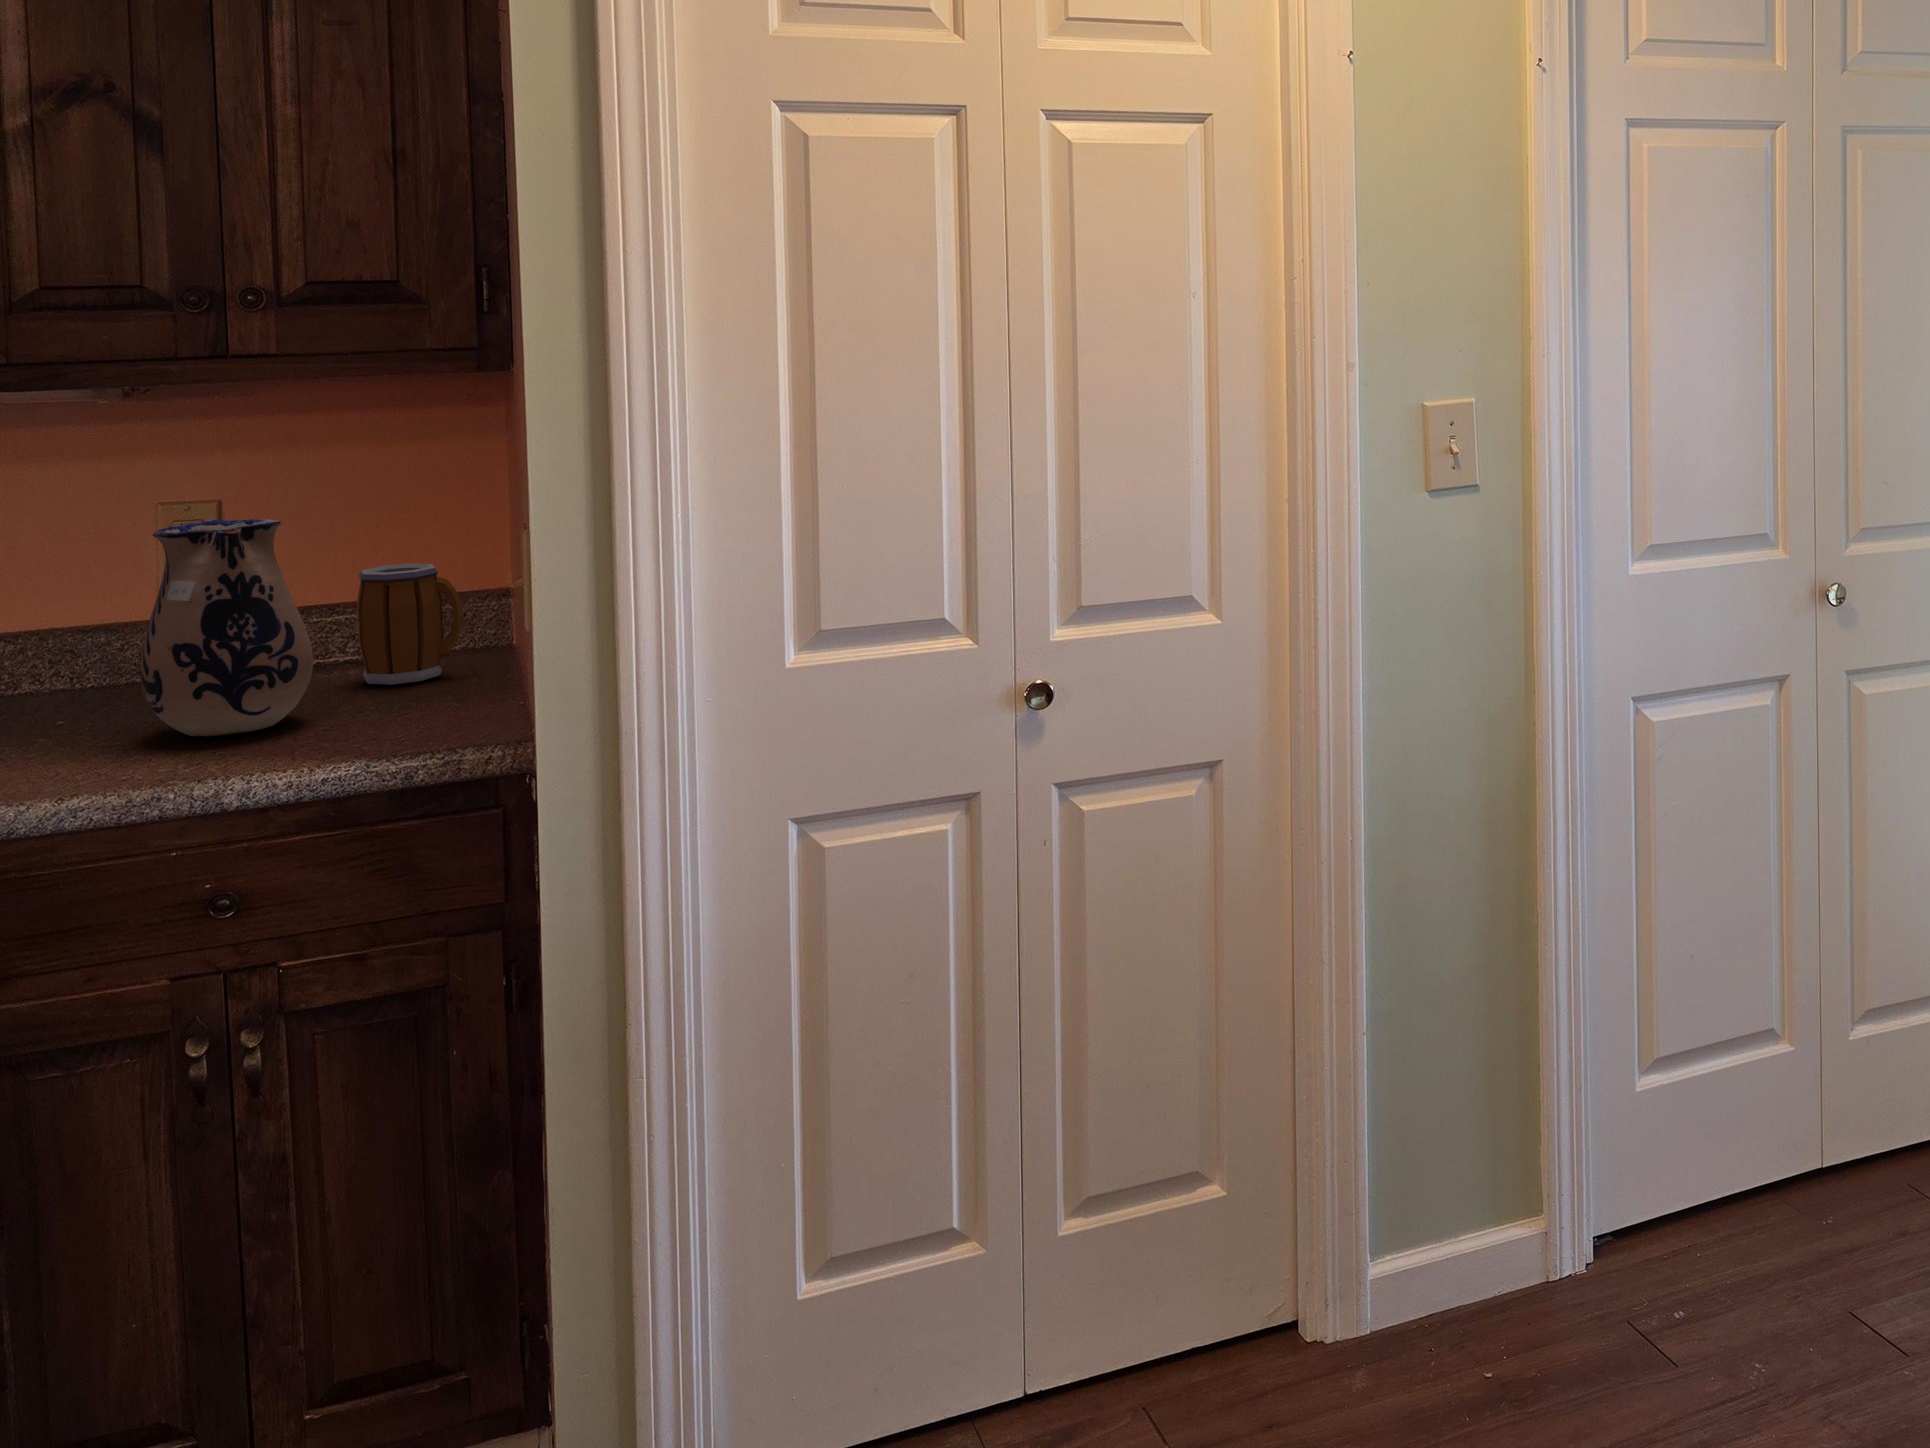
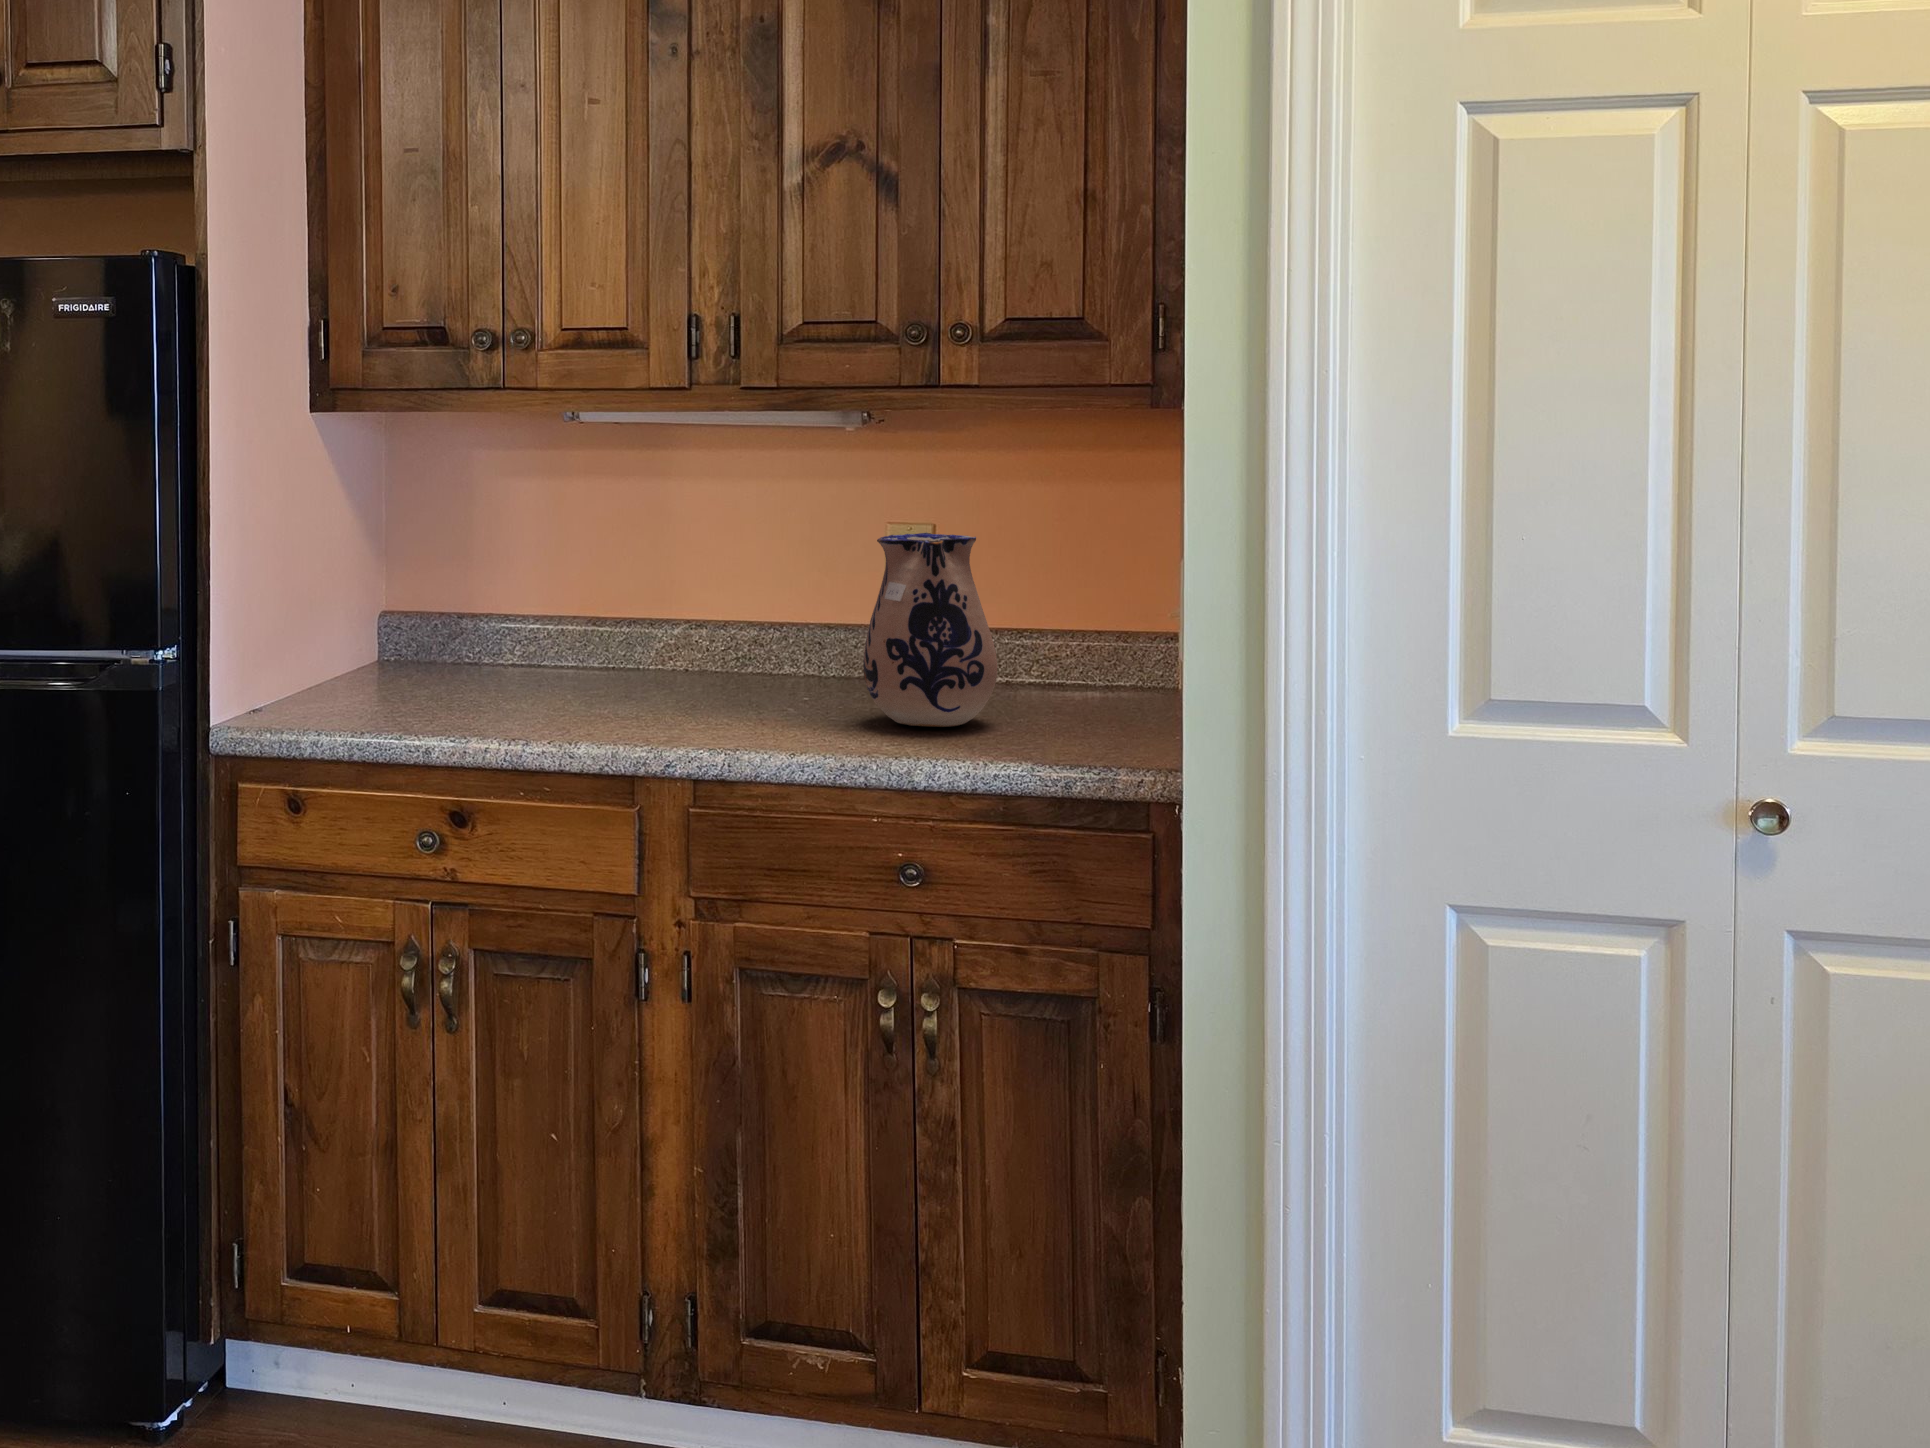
mug: present [357,563,462,685] -> none [1040,593,1130,706]

